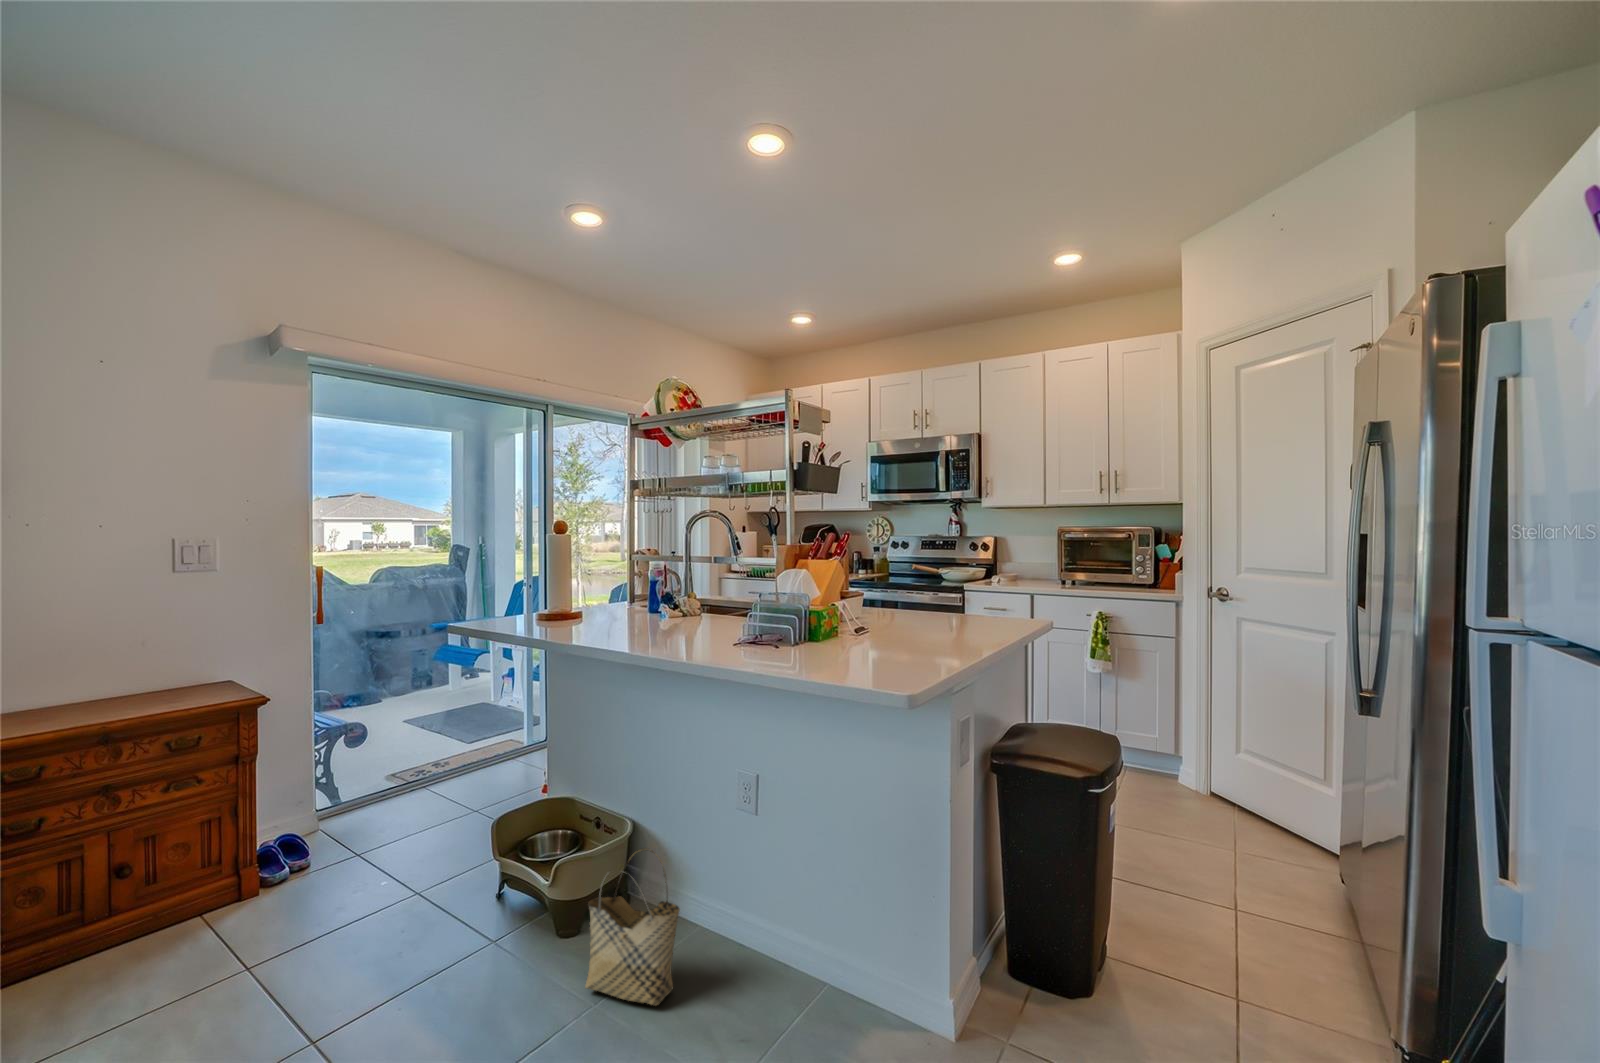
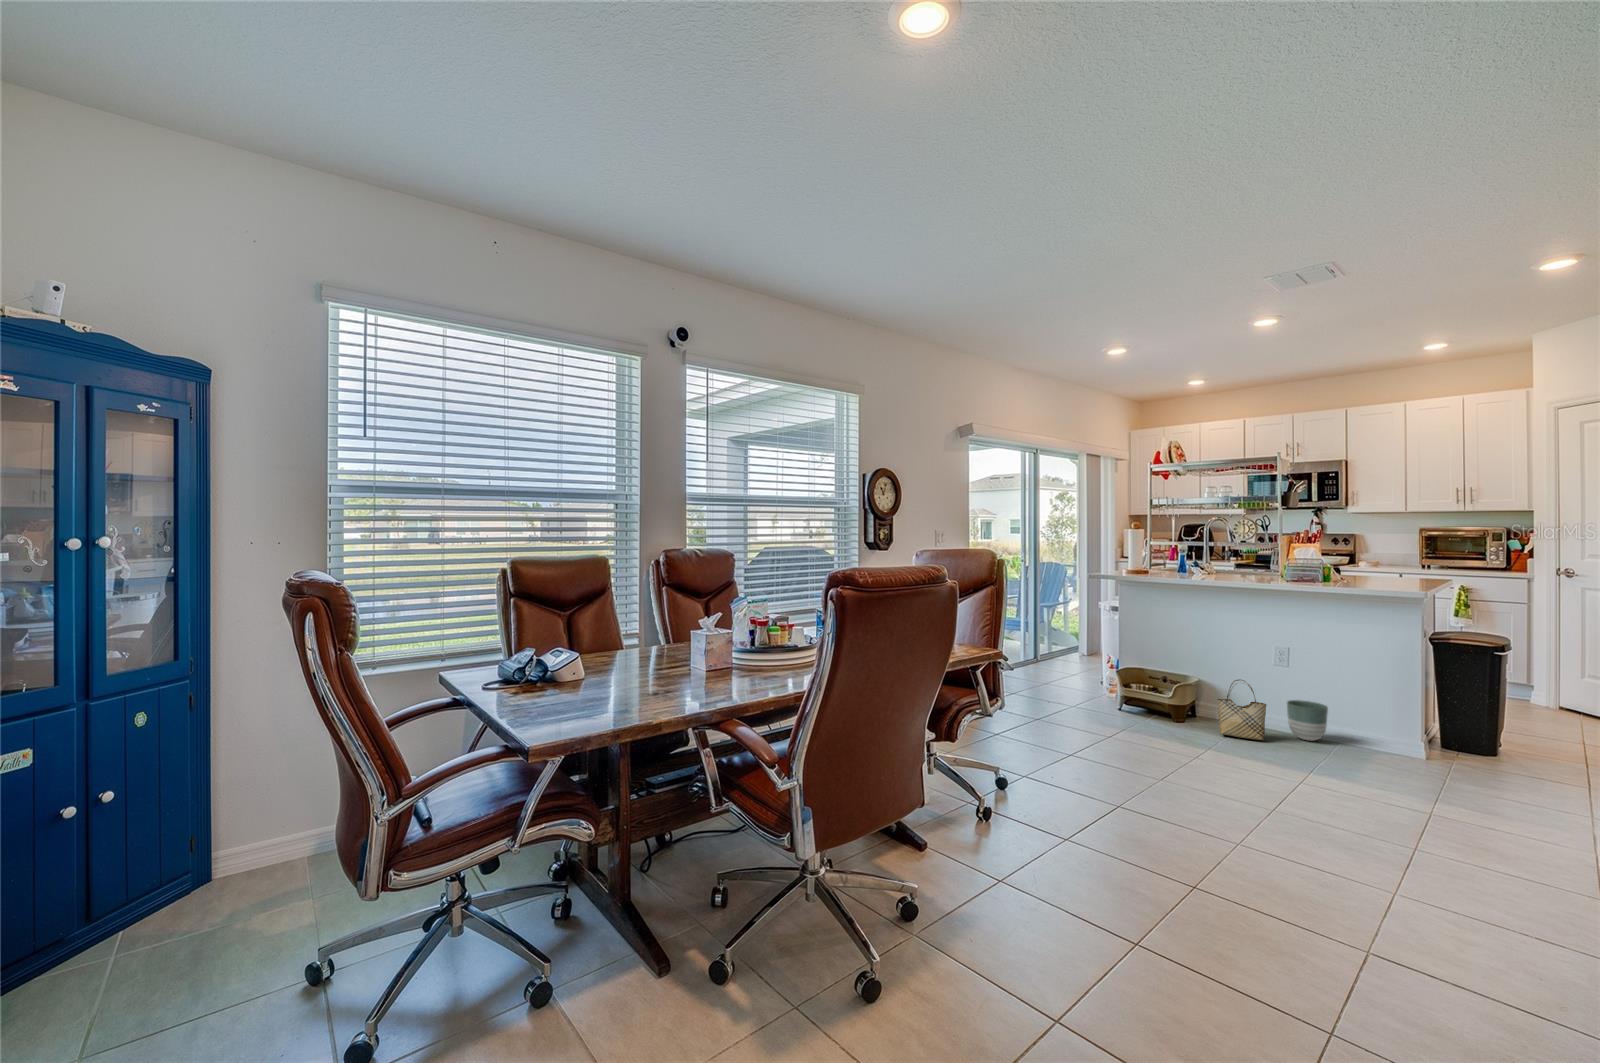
planter: none [733,880,805,985] -> present [1287,700,1328,741]

